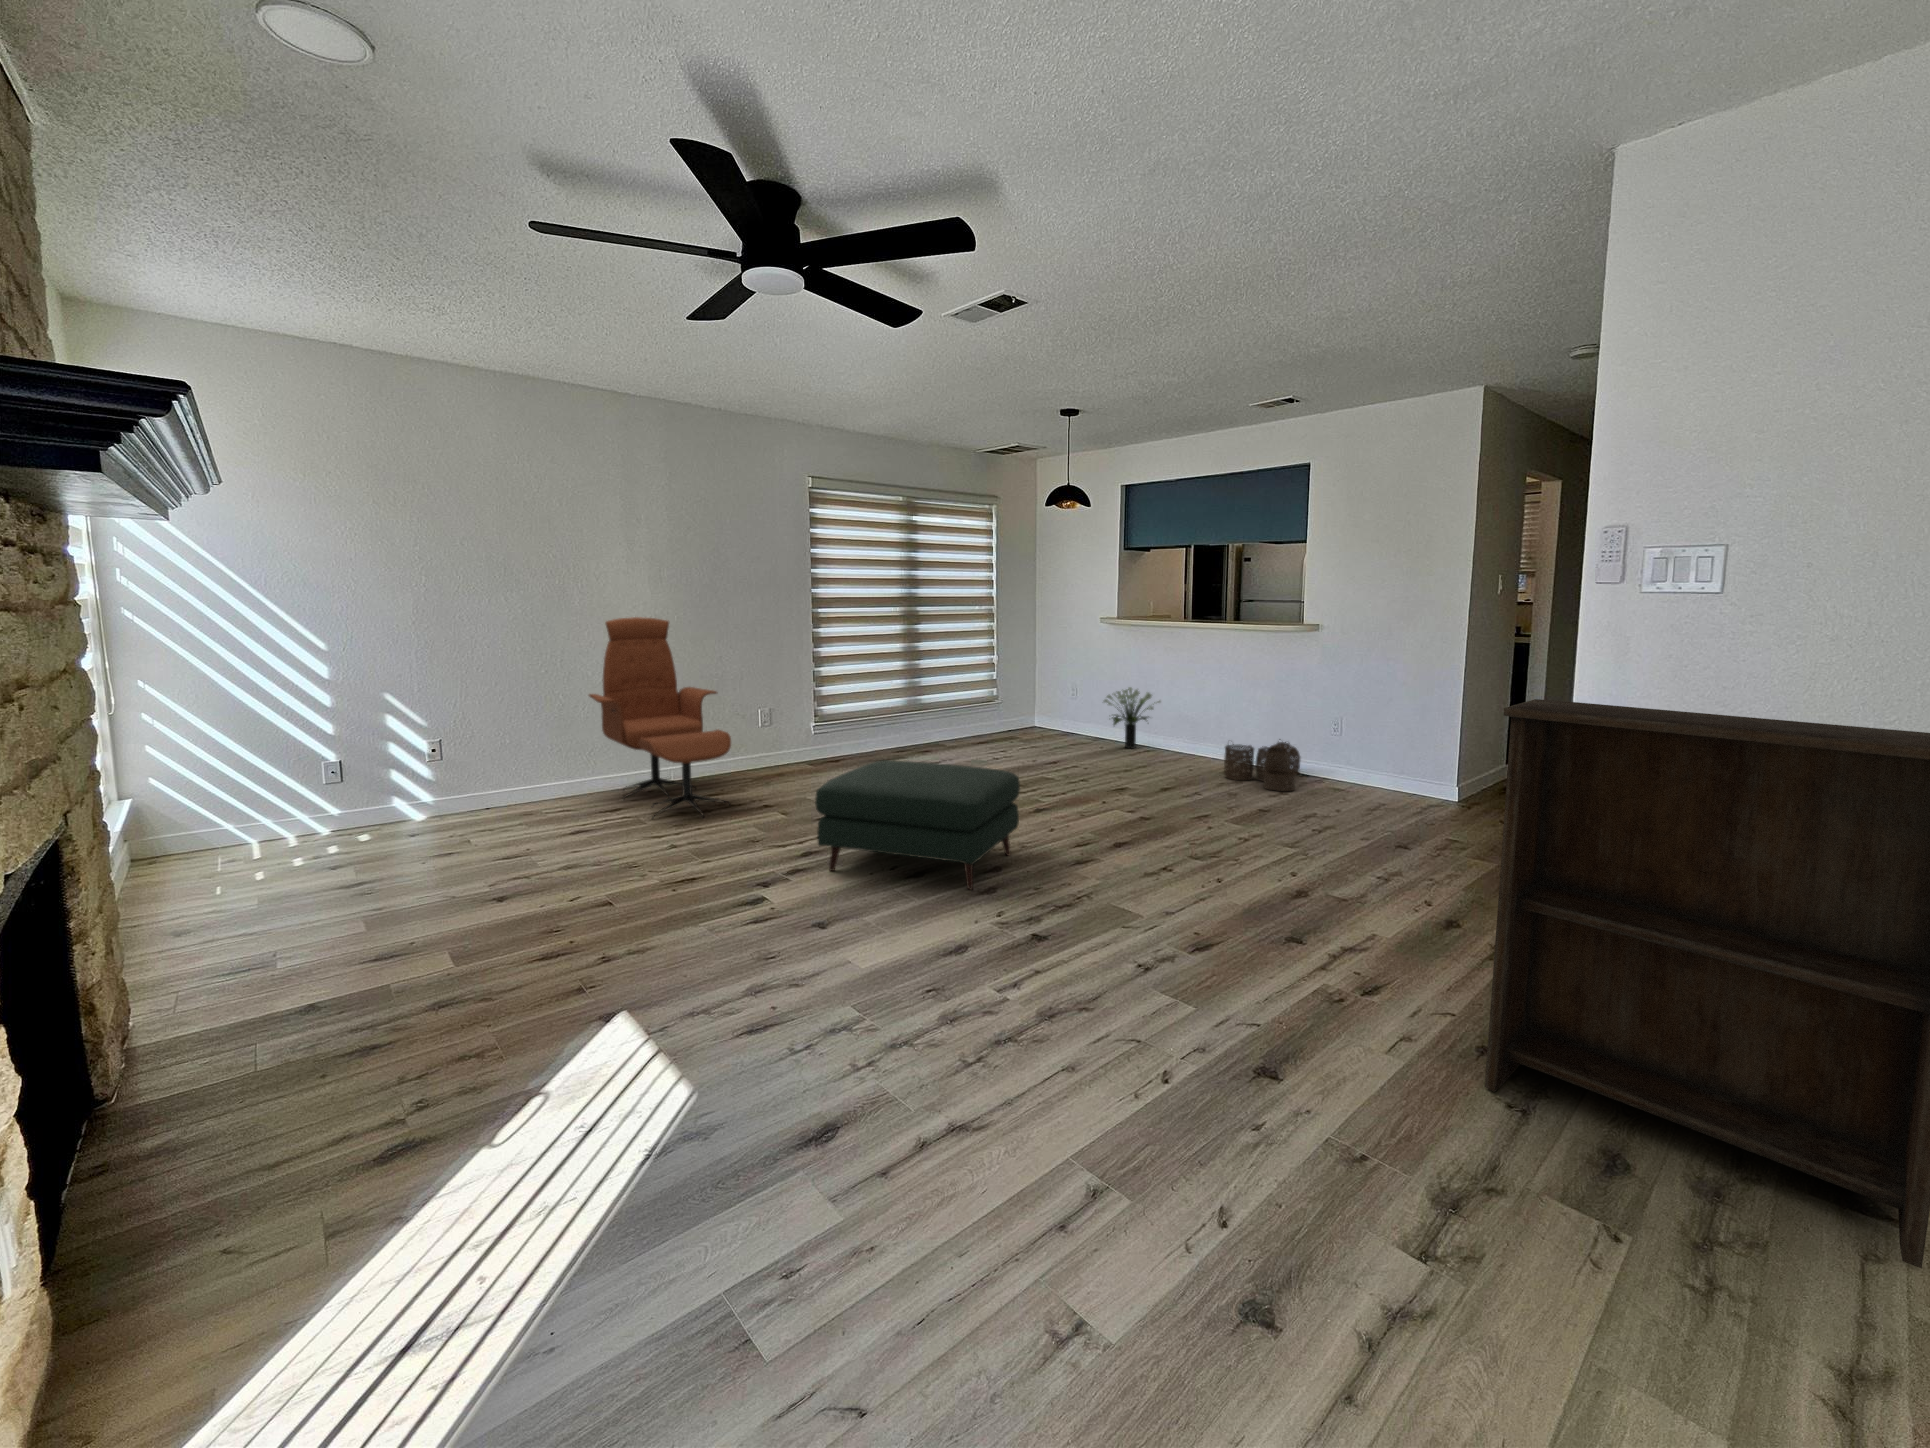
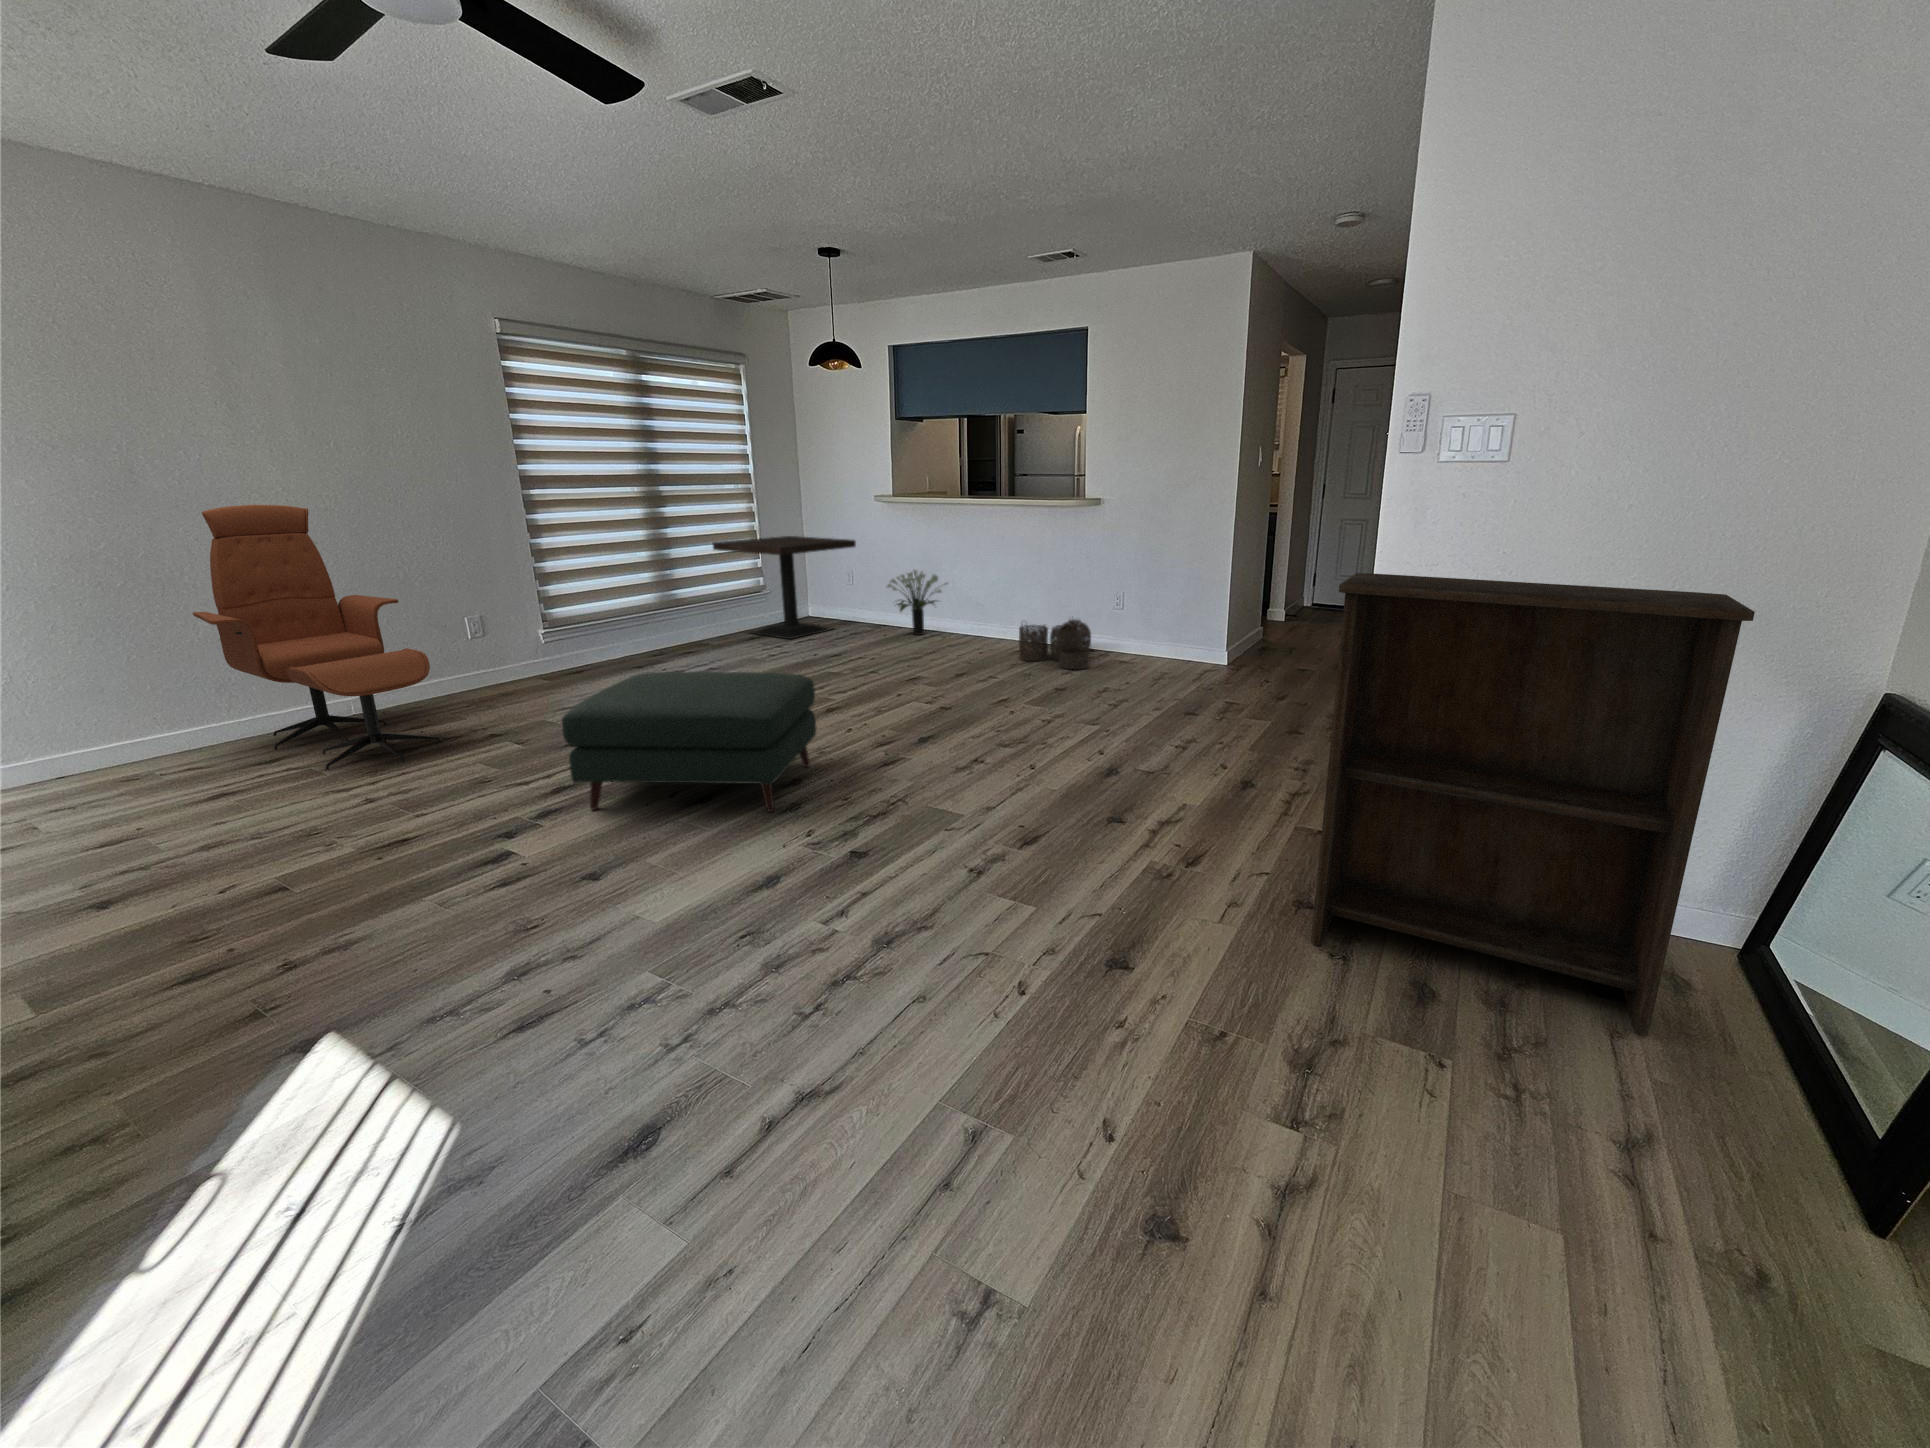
side table: none [956,653,1078,745] -> present [713,536,856,639]

